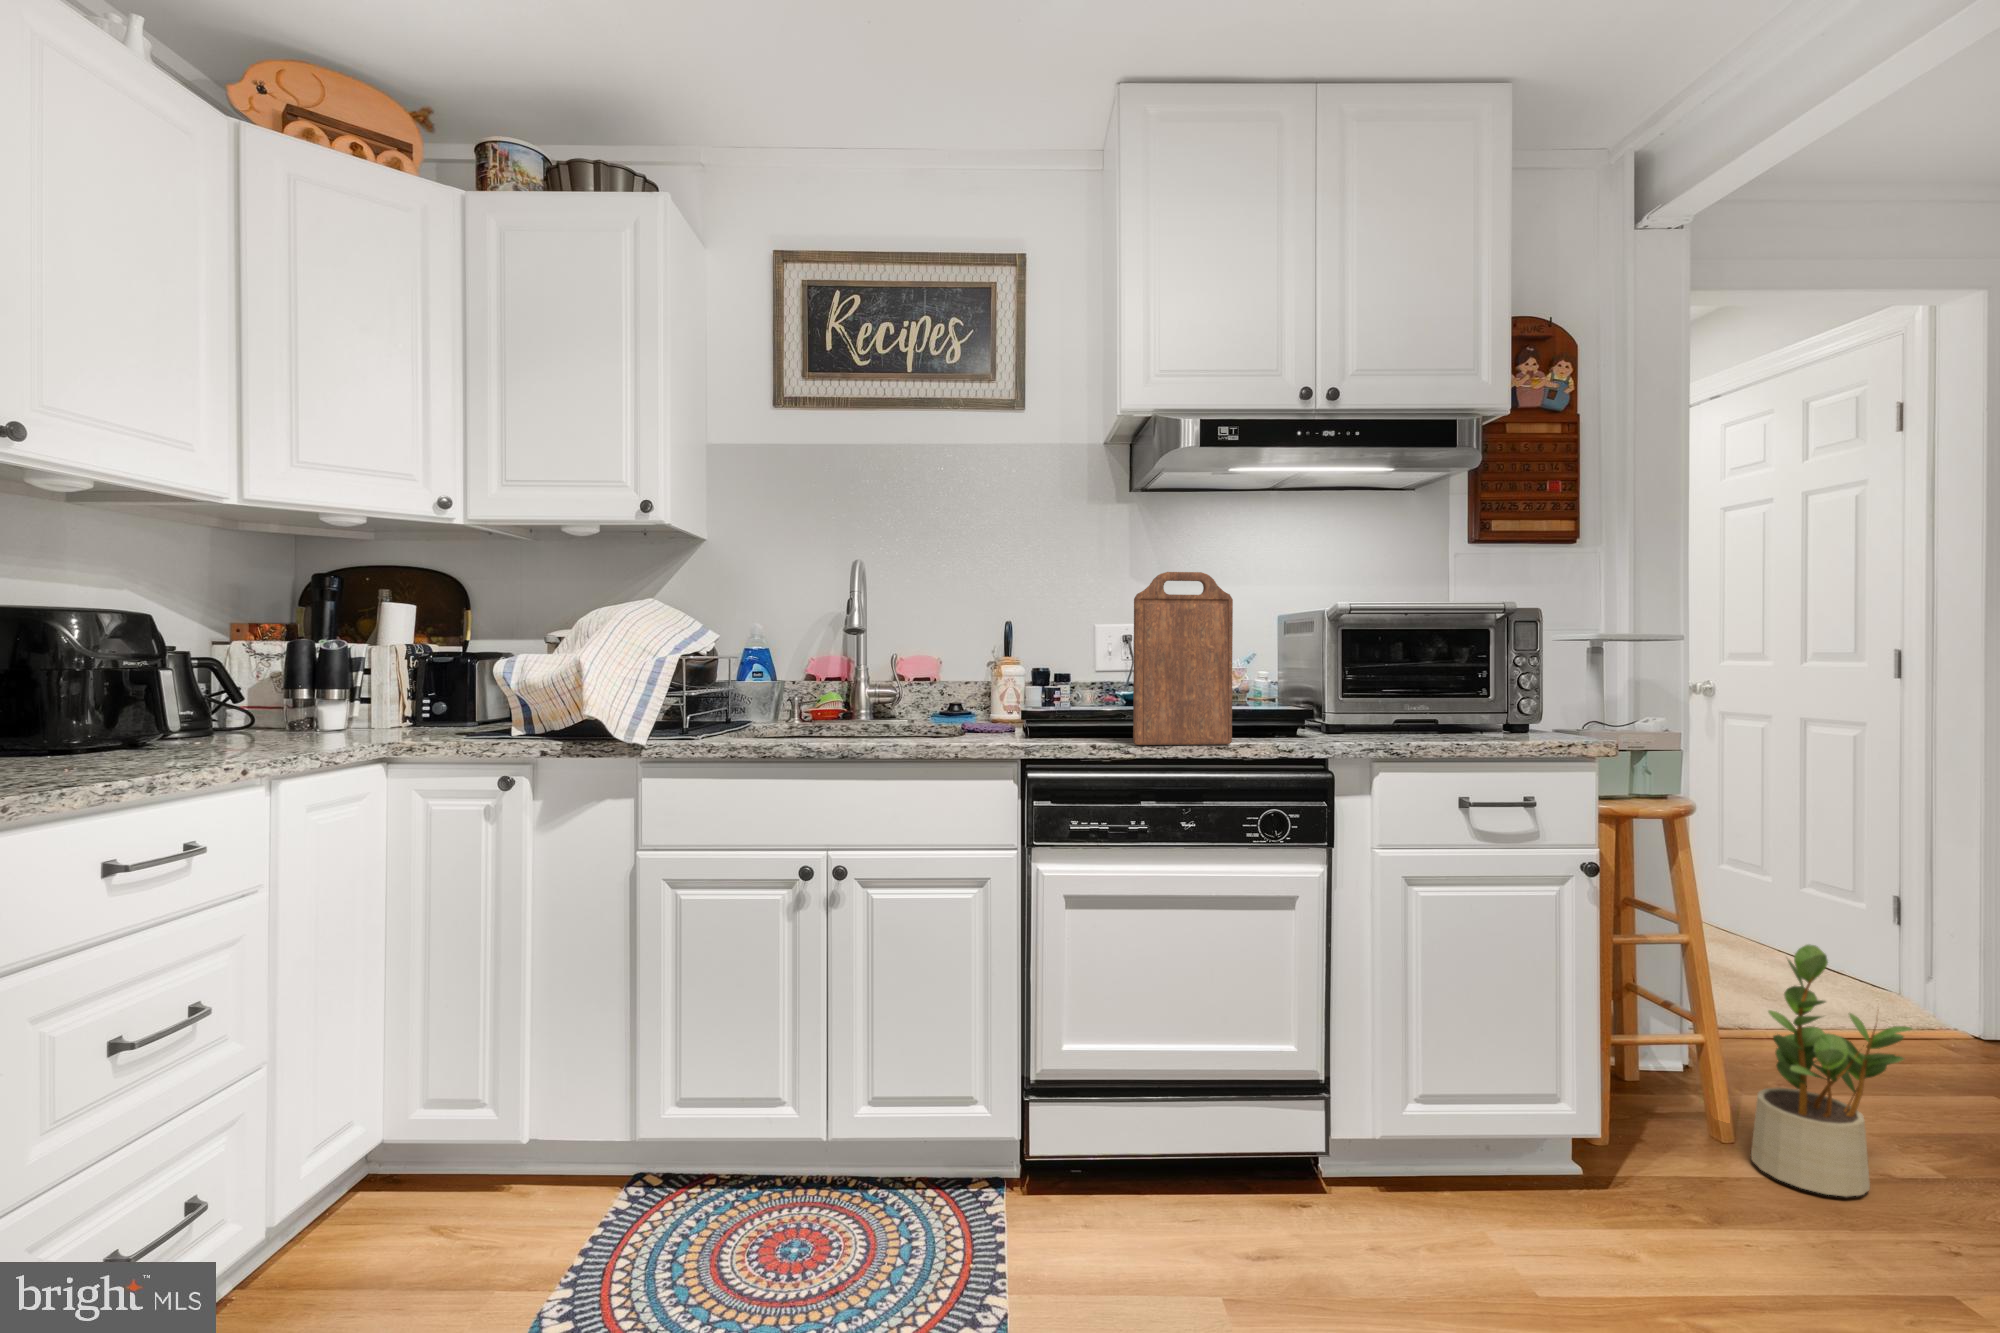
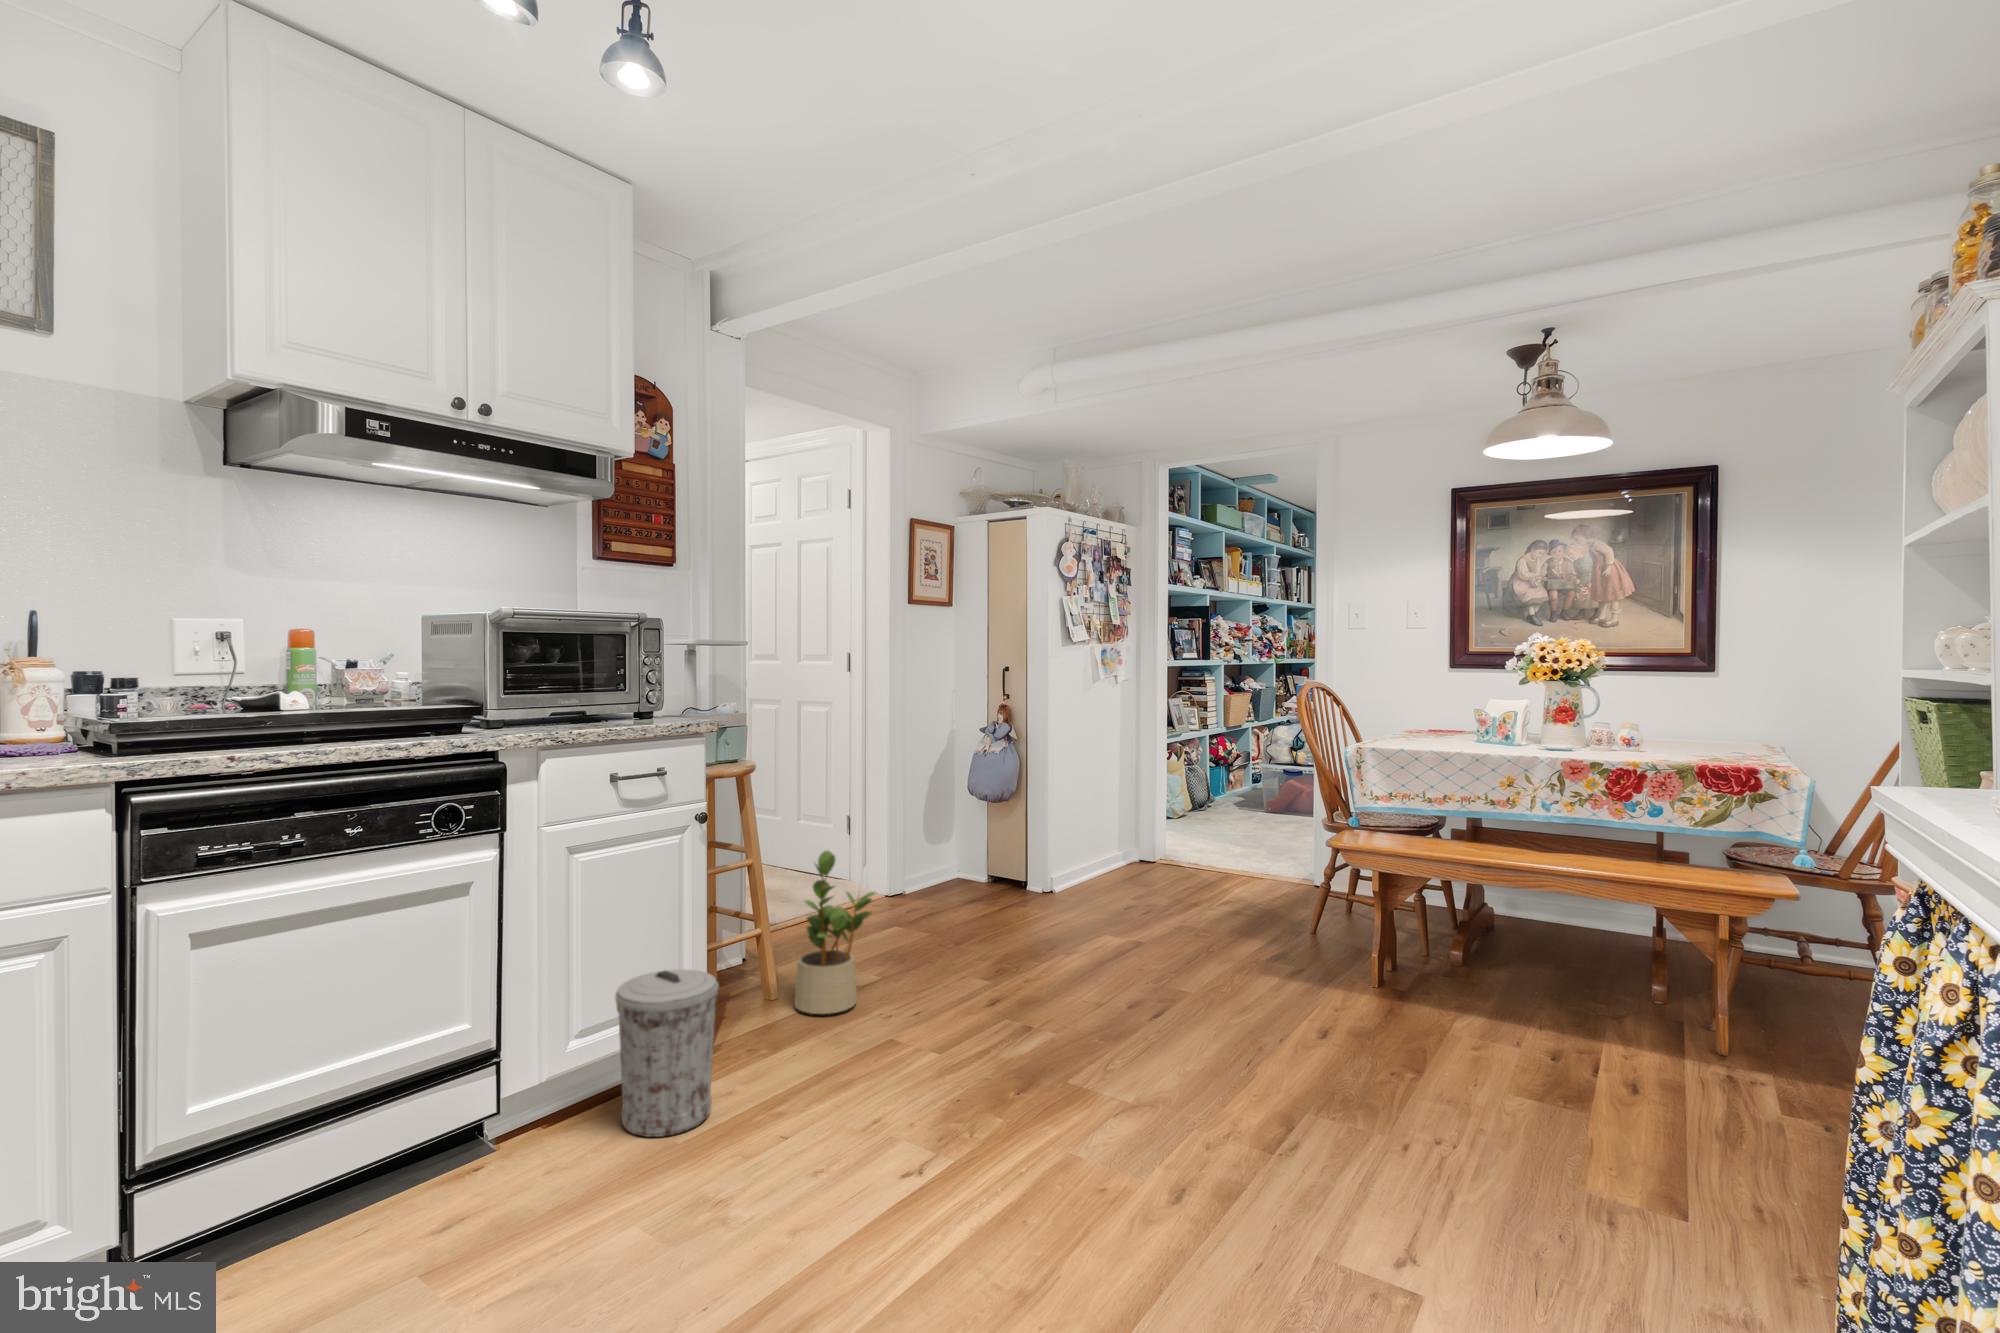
cutting board: present [1133,572,1233,745] -> none [286,569,403,752]
trash can: none [1458,1049,1599,1273] -> present [615,969,719,1137]

